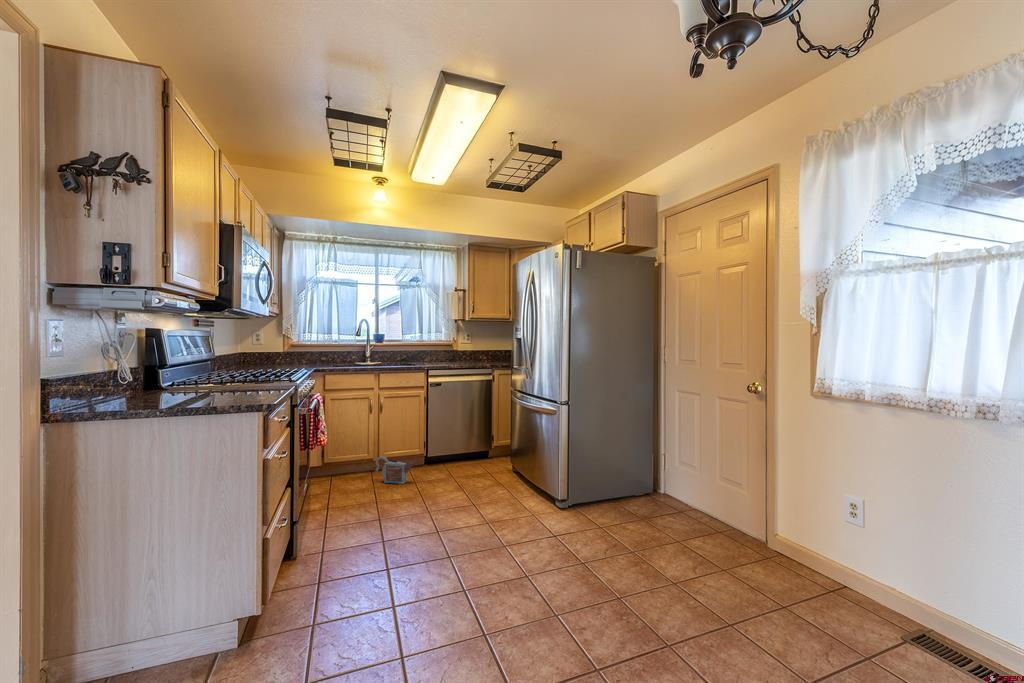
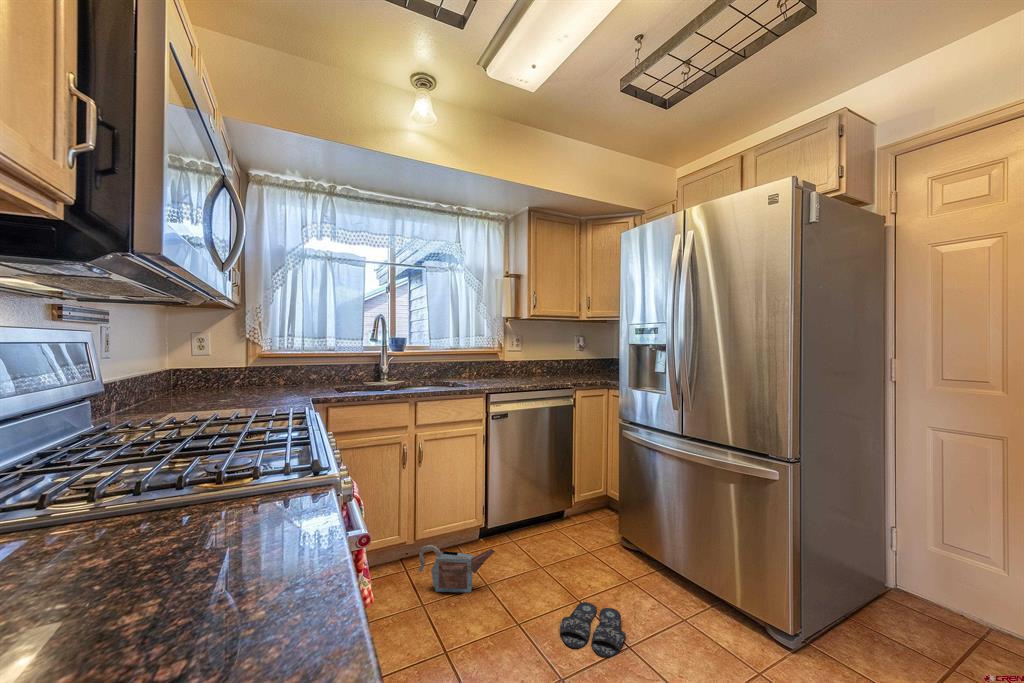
slippers: none [440,490,481,508] -> present [560,602,626,657]

